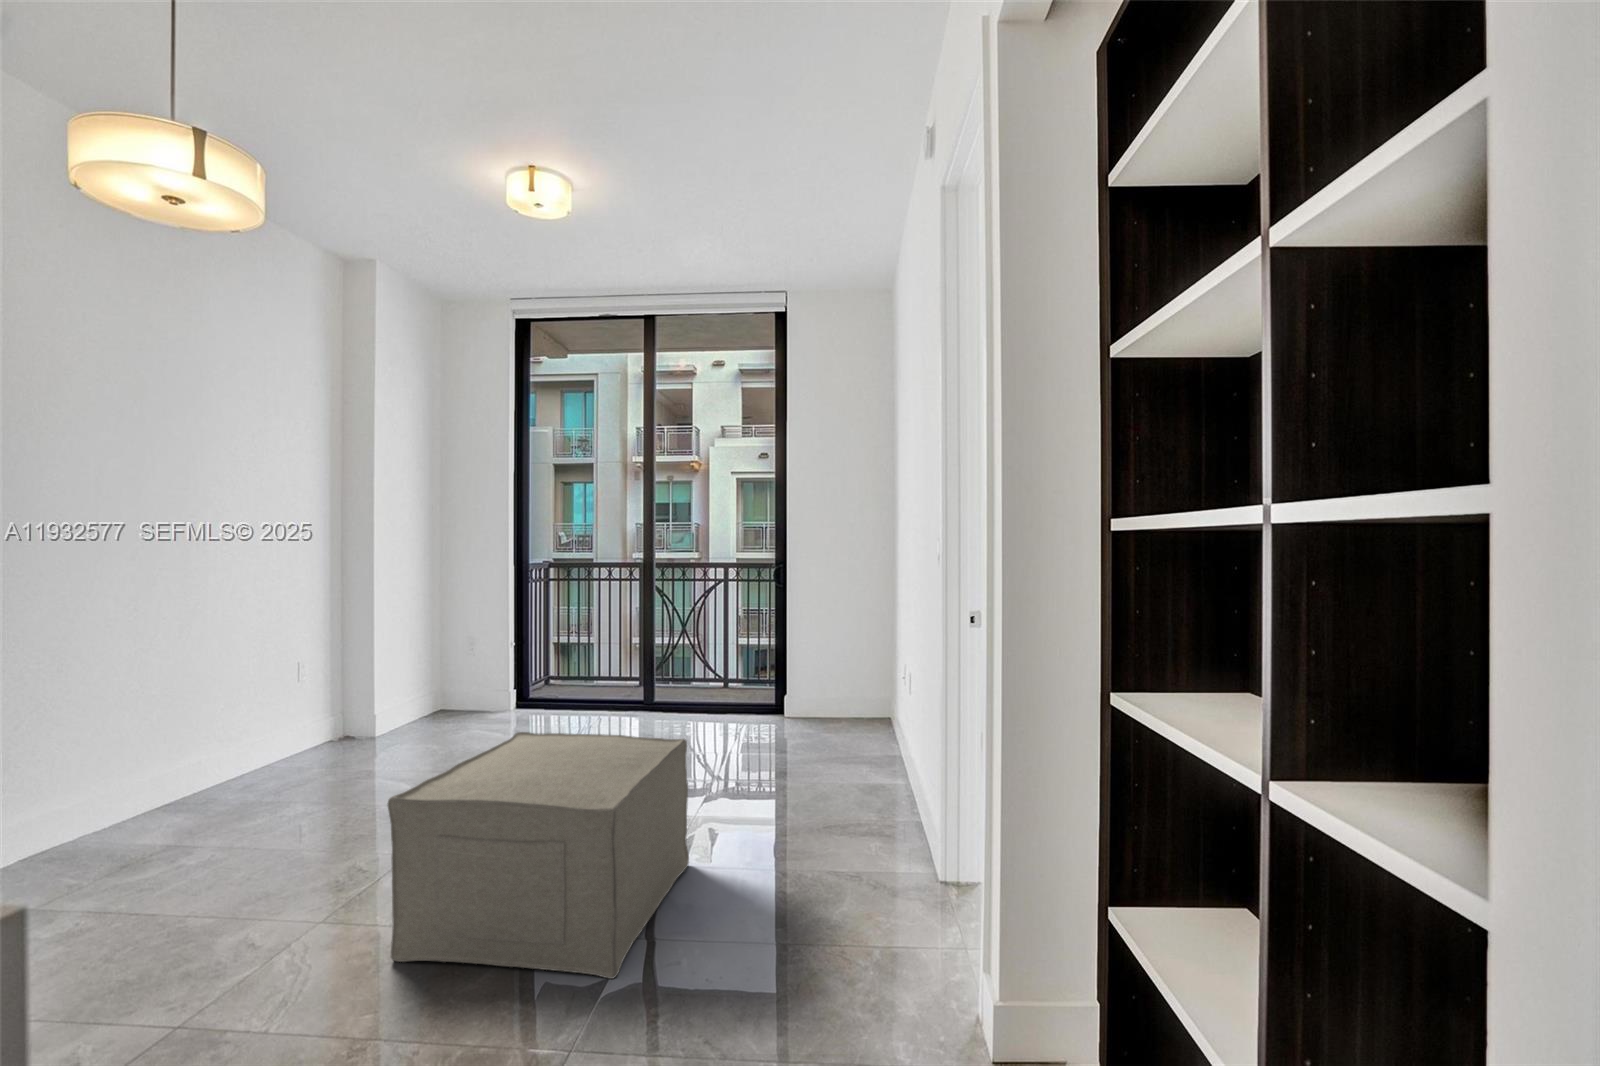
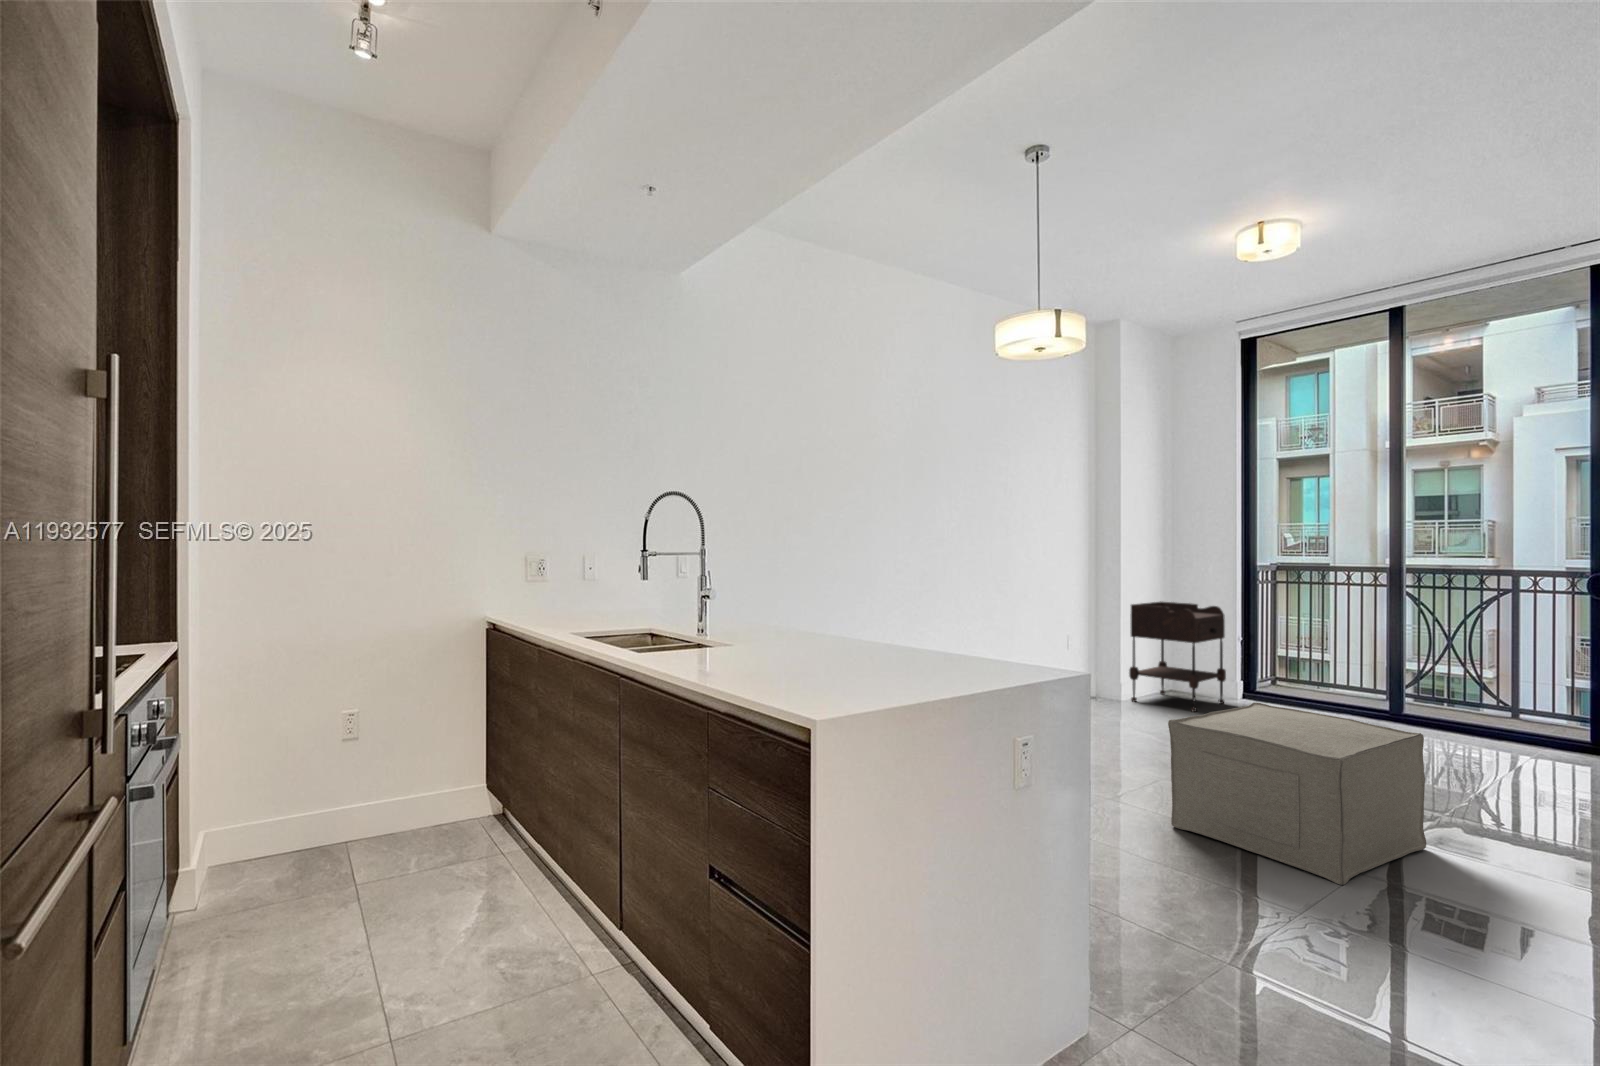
side table: none [387,611,500,734] -> present [1129,601,1226,712]

